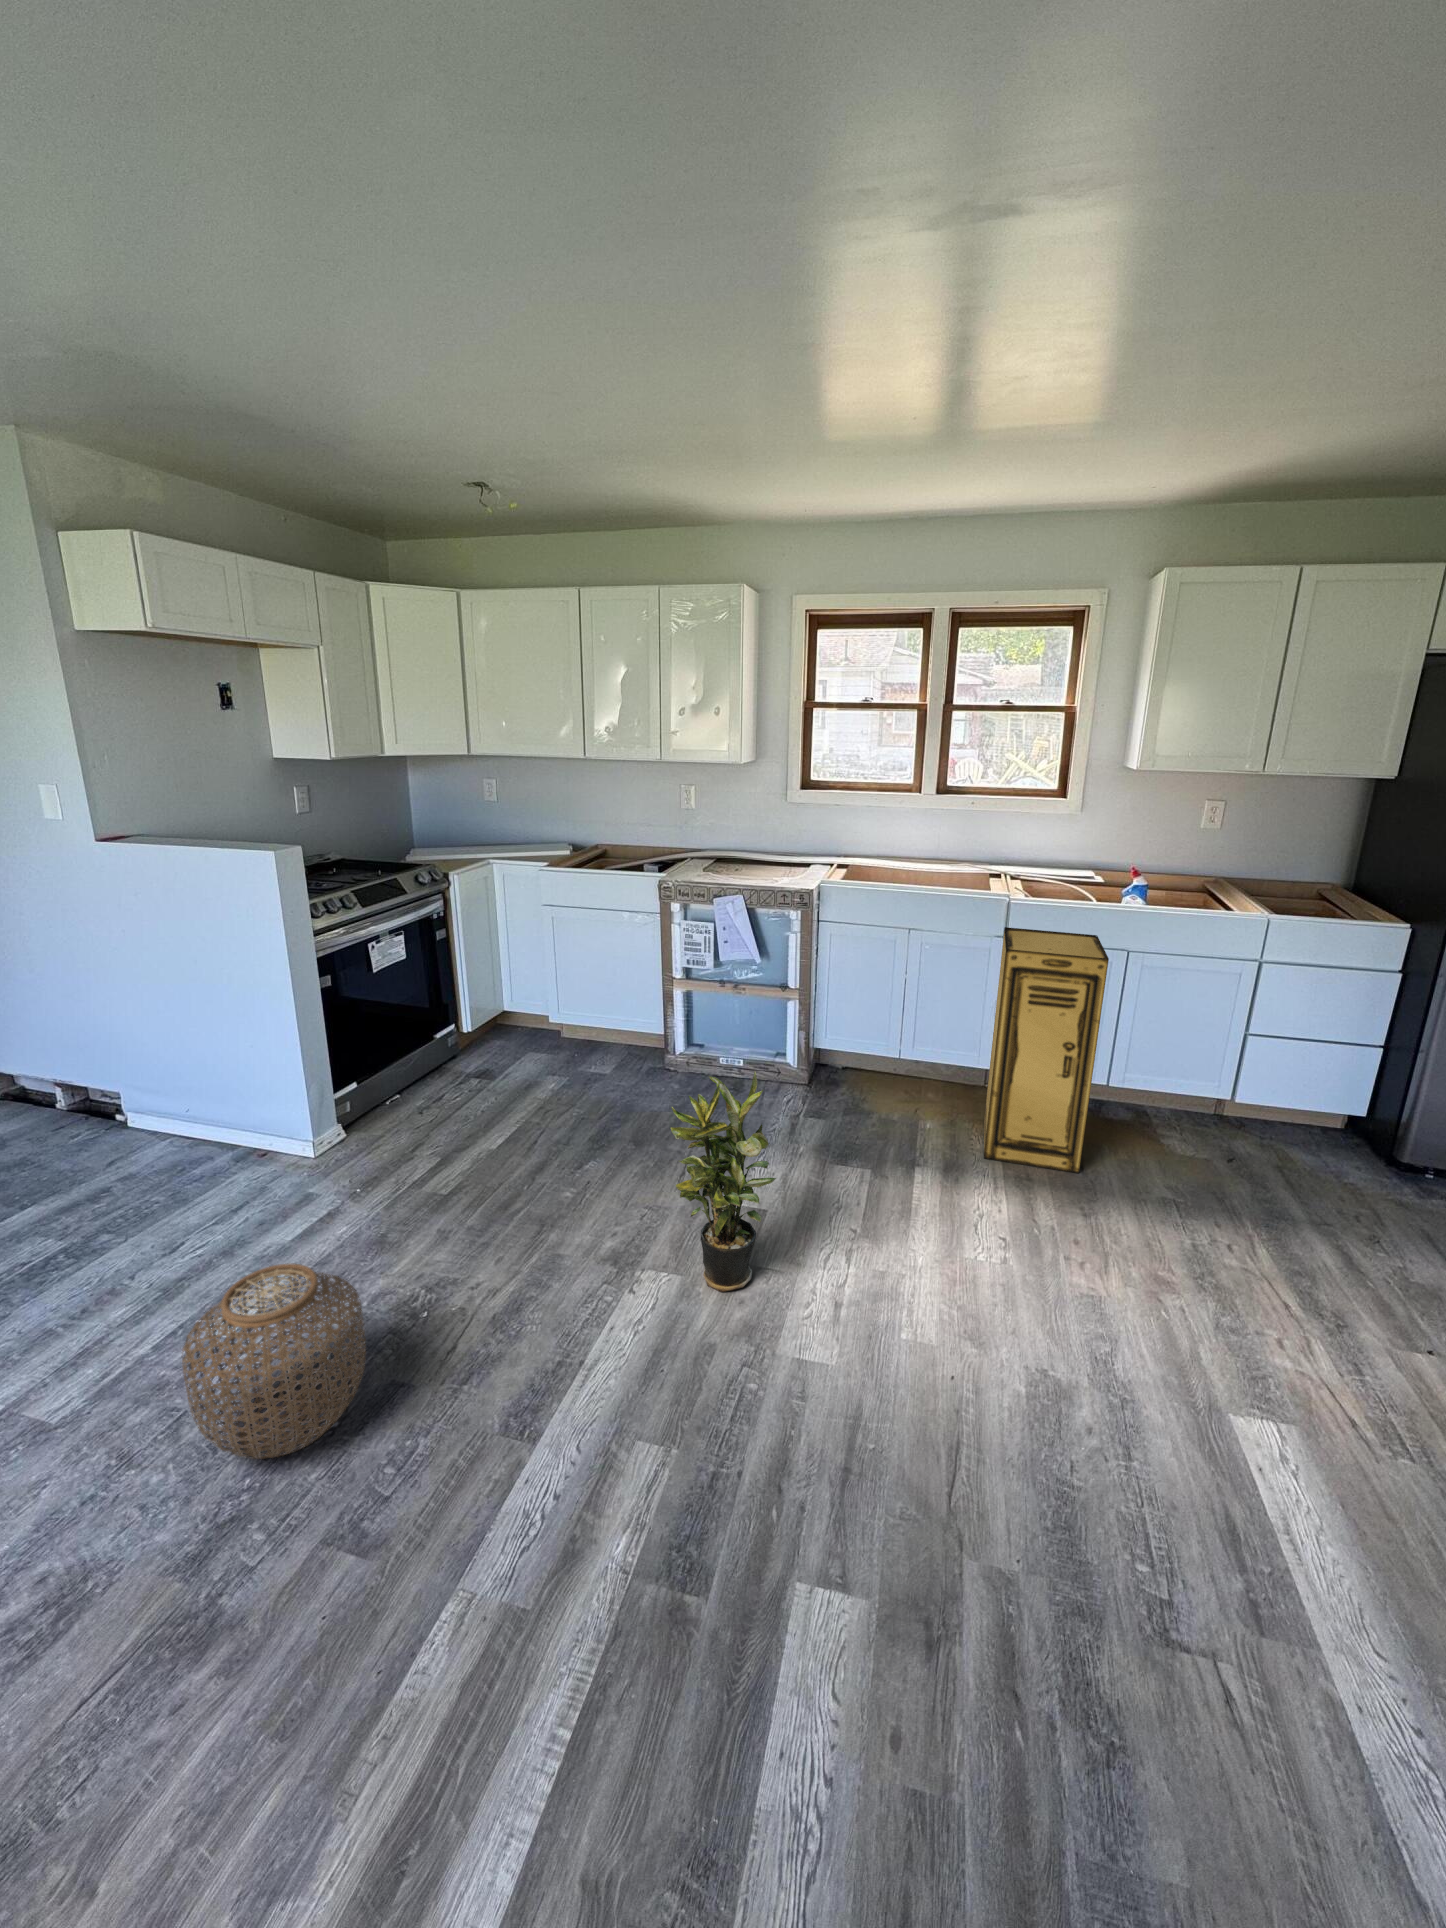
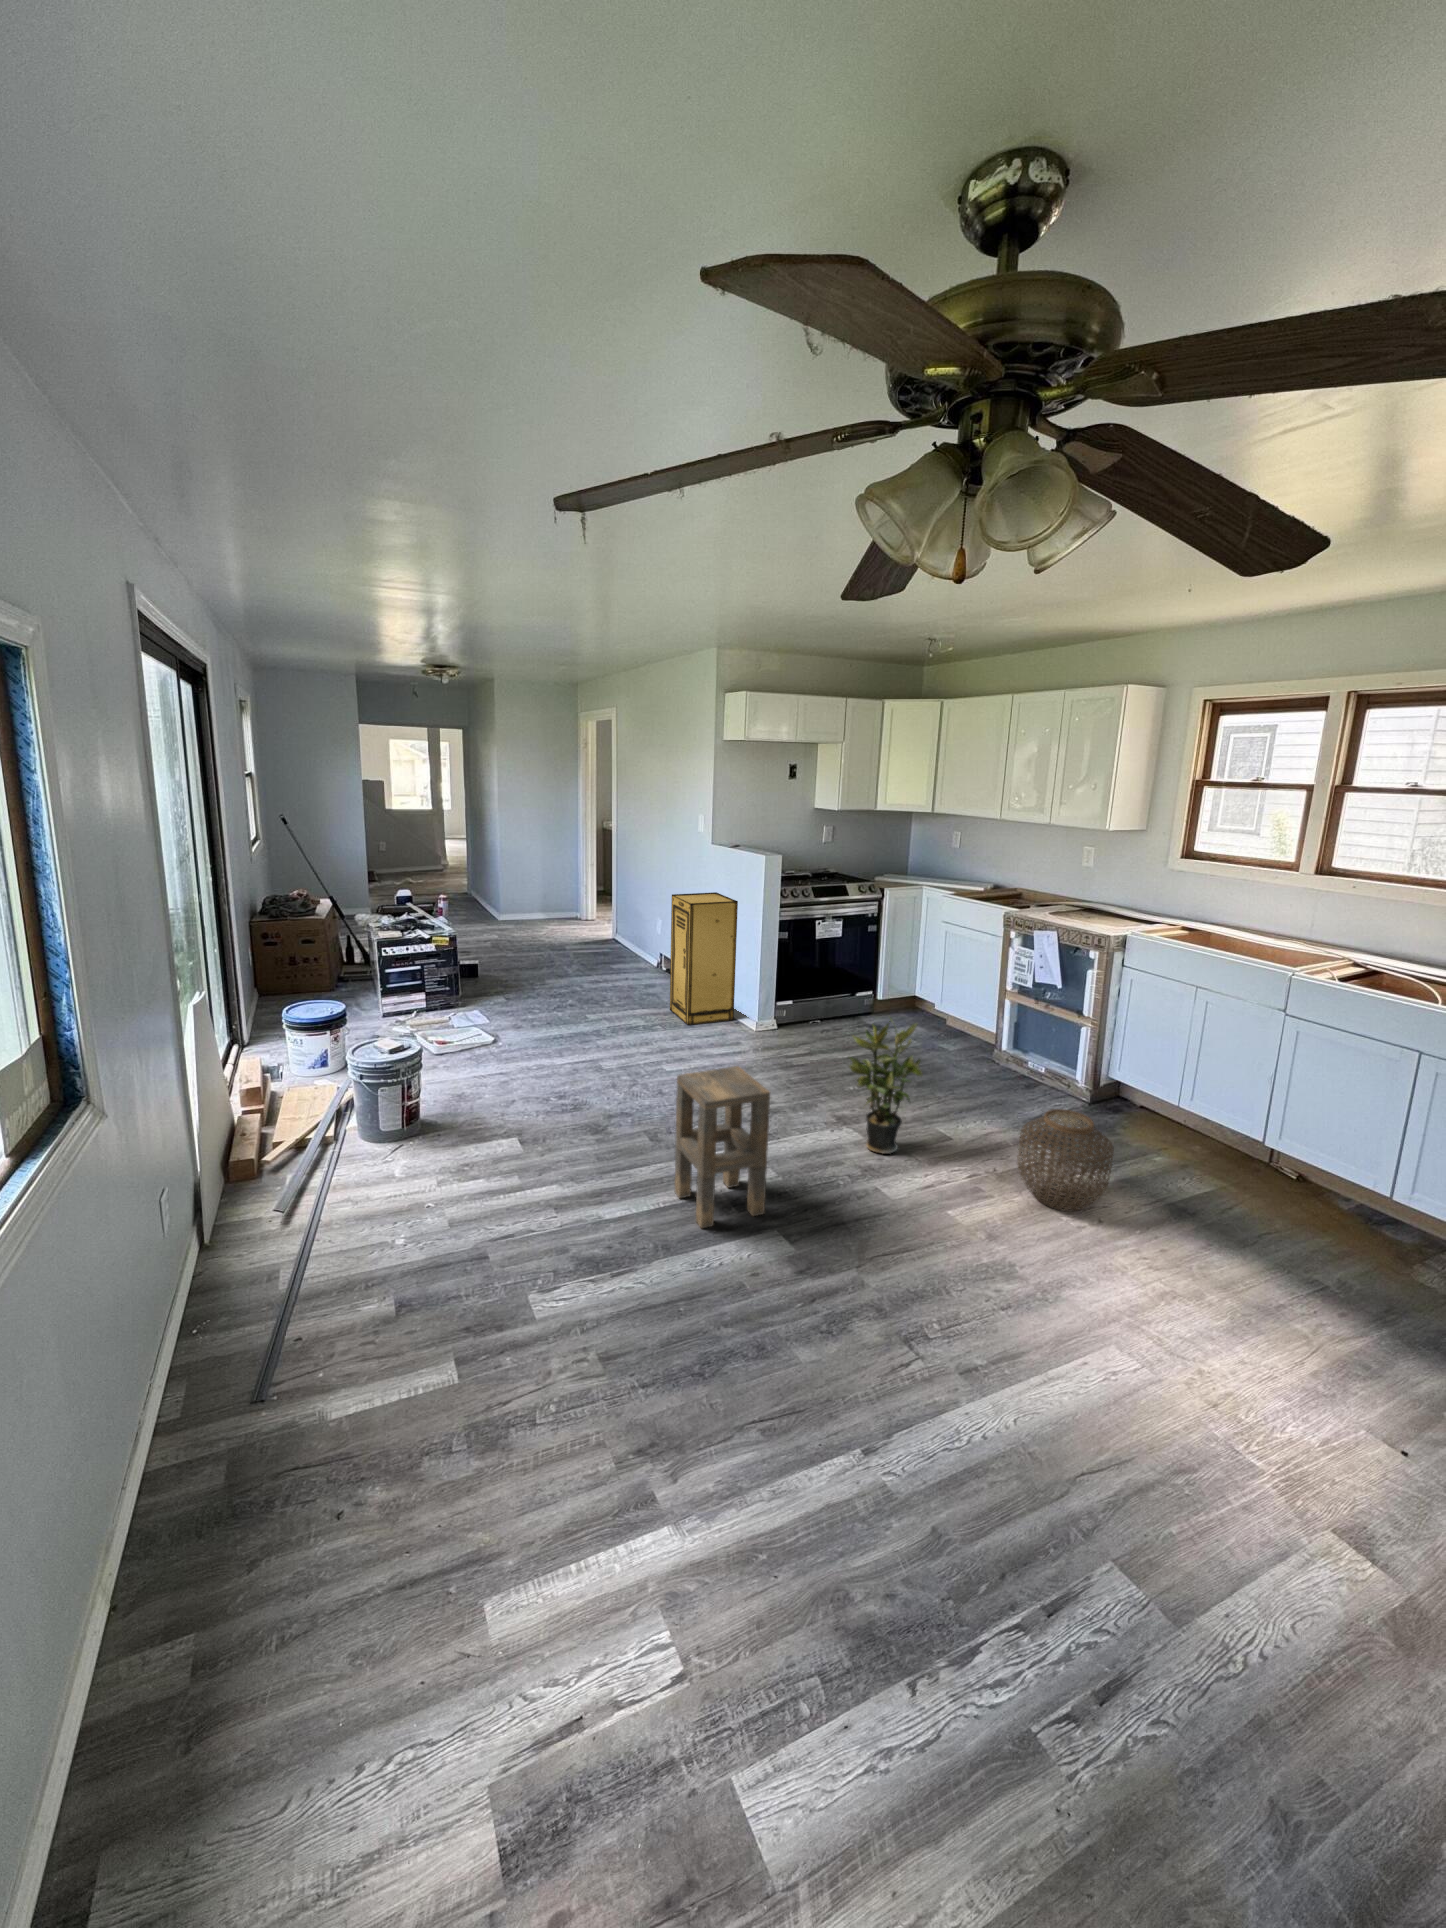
storage cabinet: present [984,927,1109,1173] -> present [670,892,738,1025]
woven basket: present [182,1263,366,1459] -> present [1018,1109,1114,1211]
side table: none [562,1297,766,1696] -> present [675,1066,770,1228]

